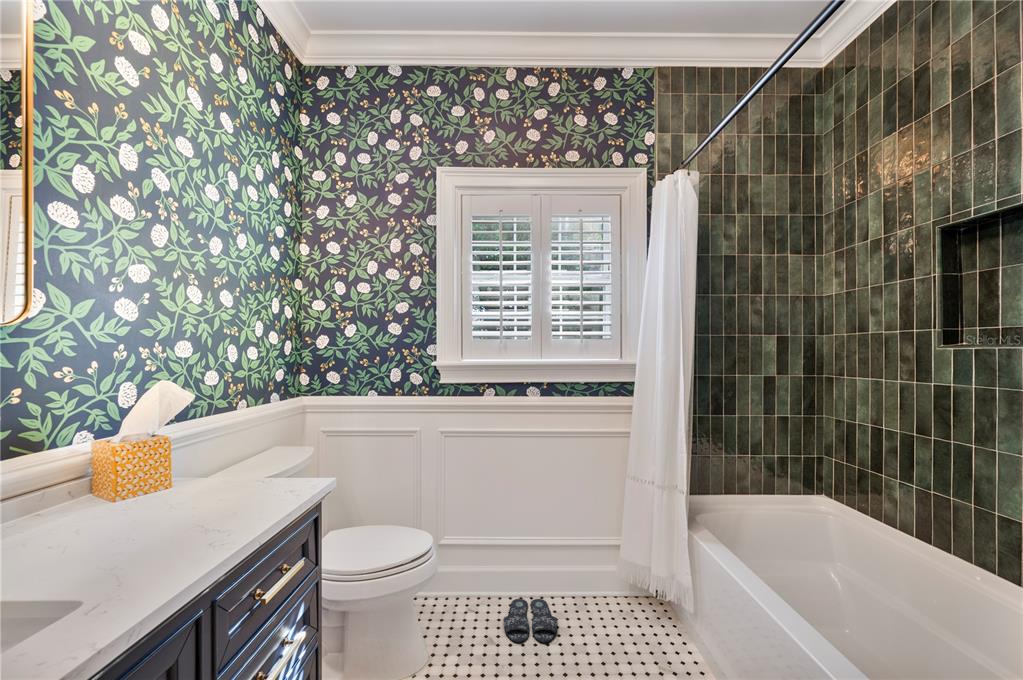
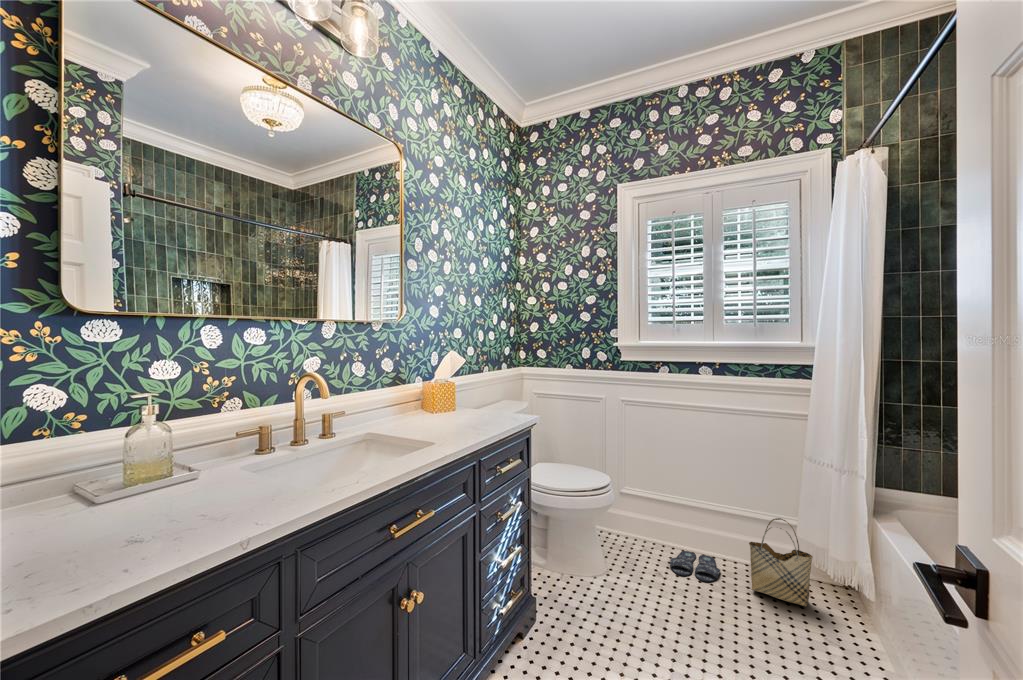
woven basket: none [588,548,646,643] -> present [749,518,813,606]

